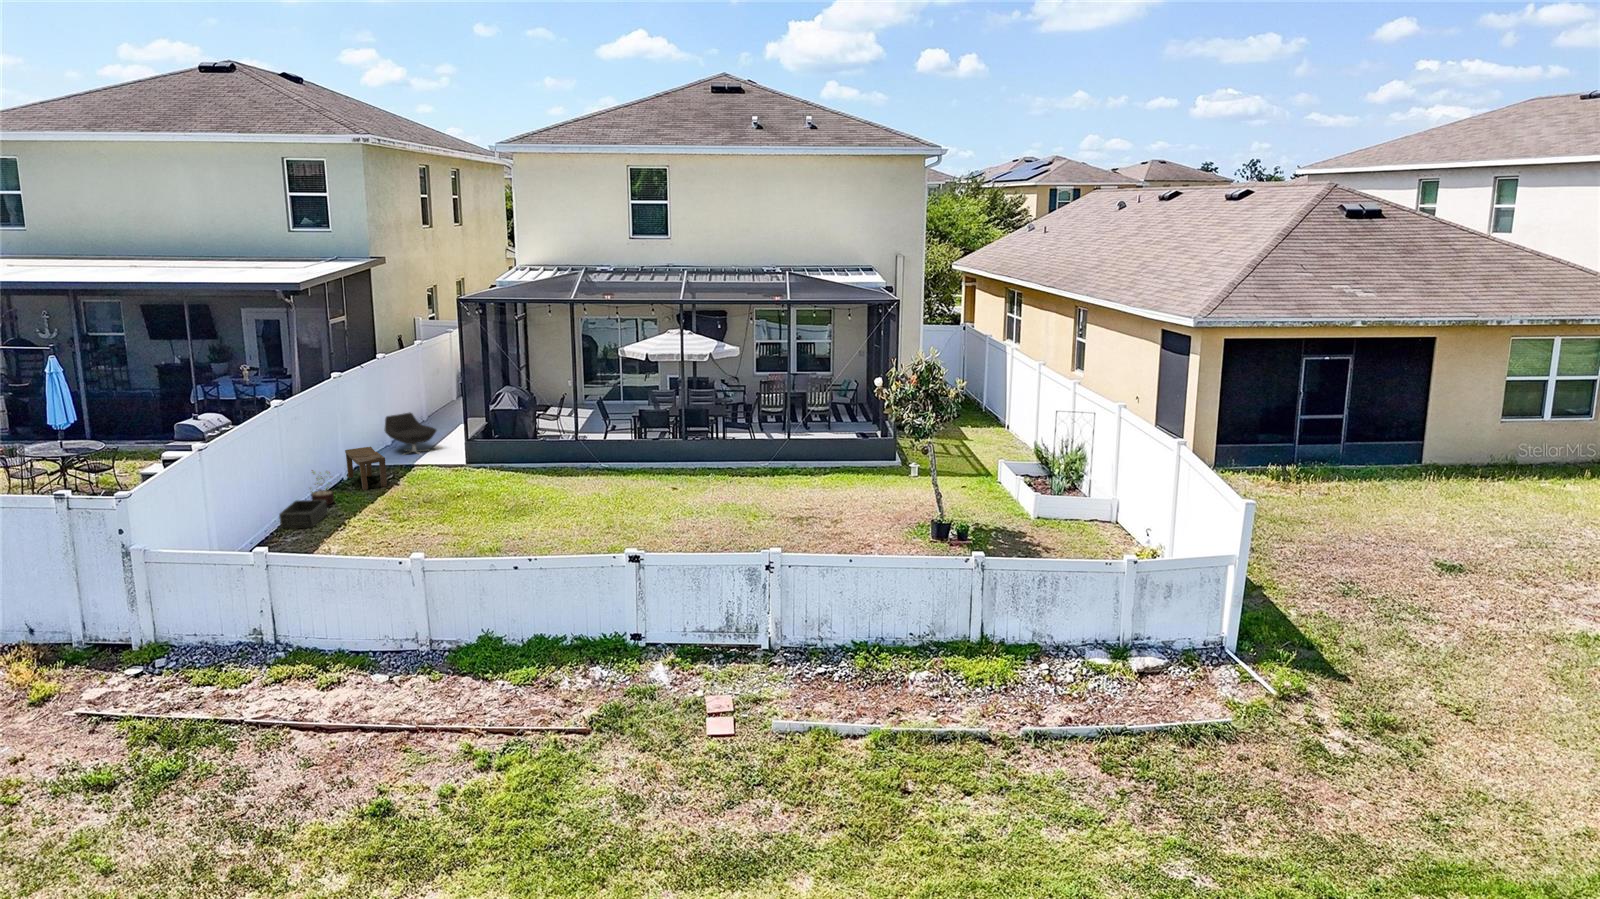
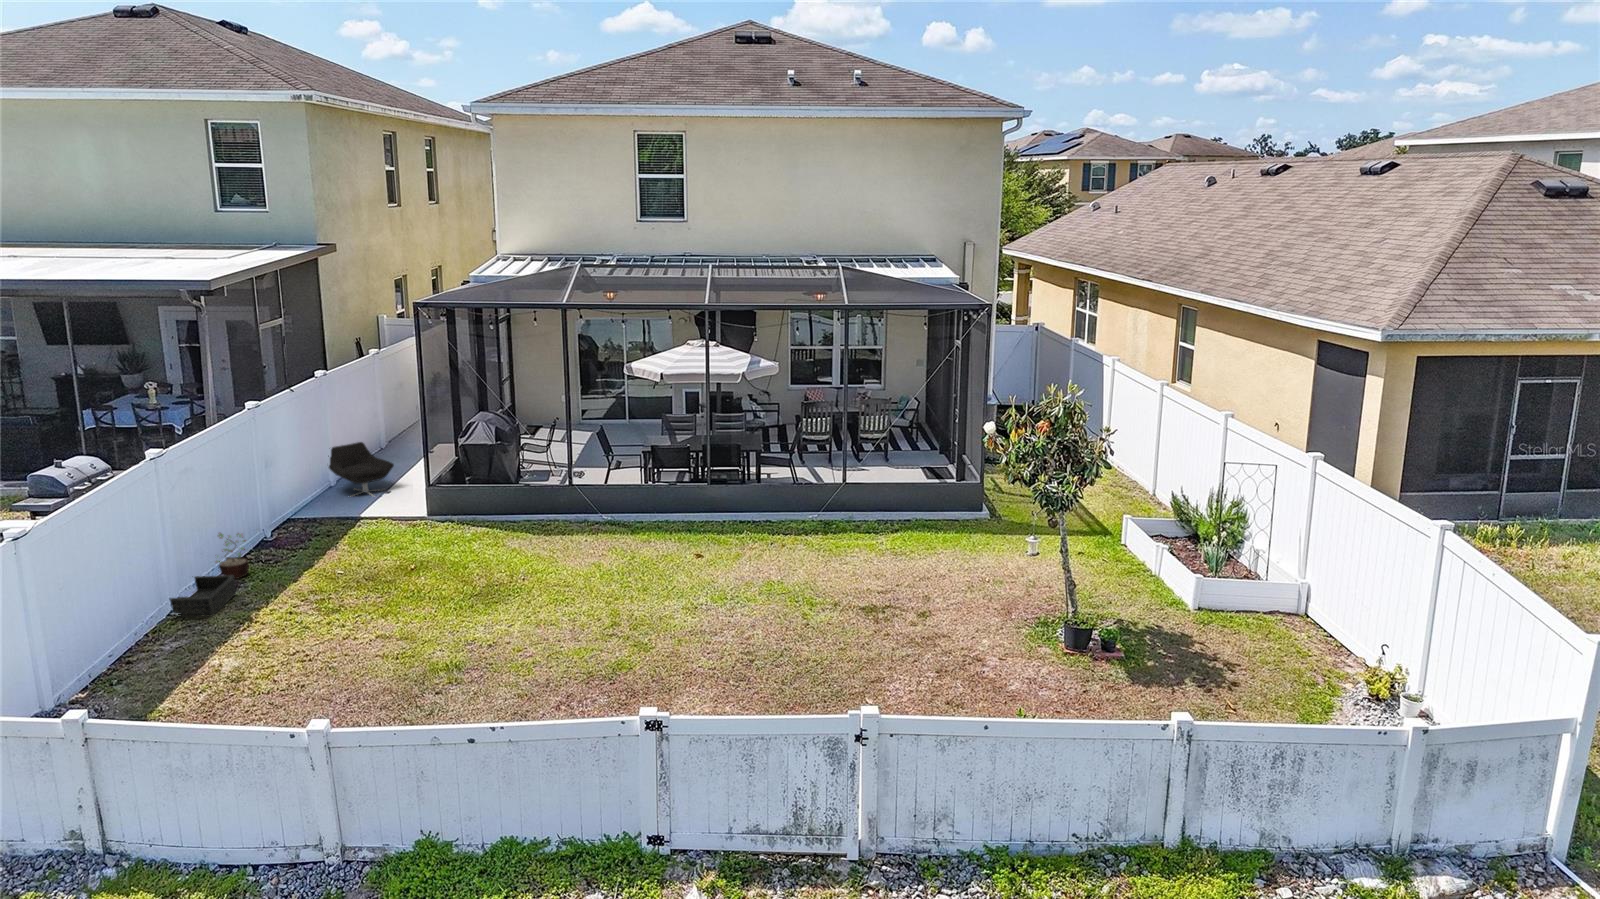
bench: present [345,447,387,490] -> none [270,493,323,553]

